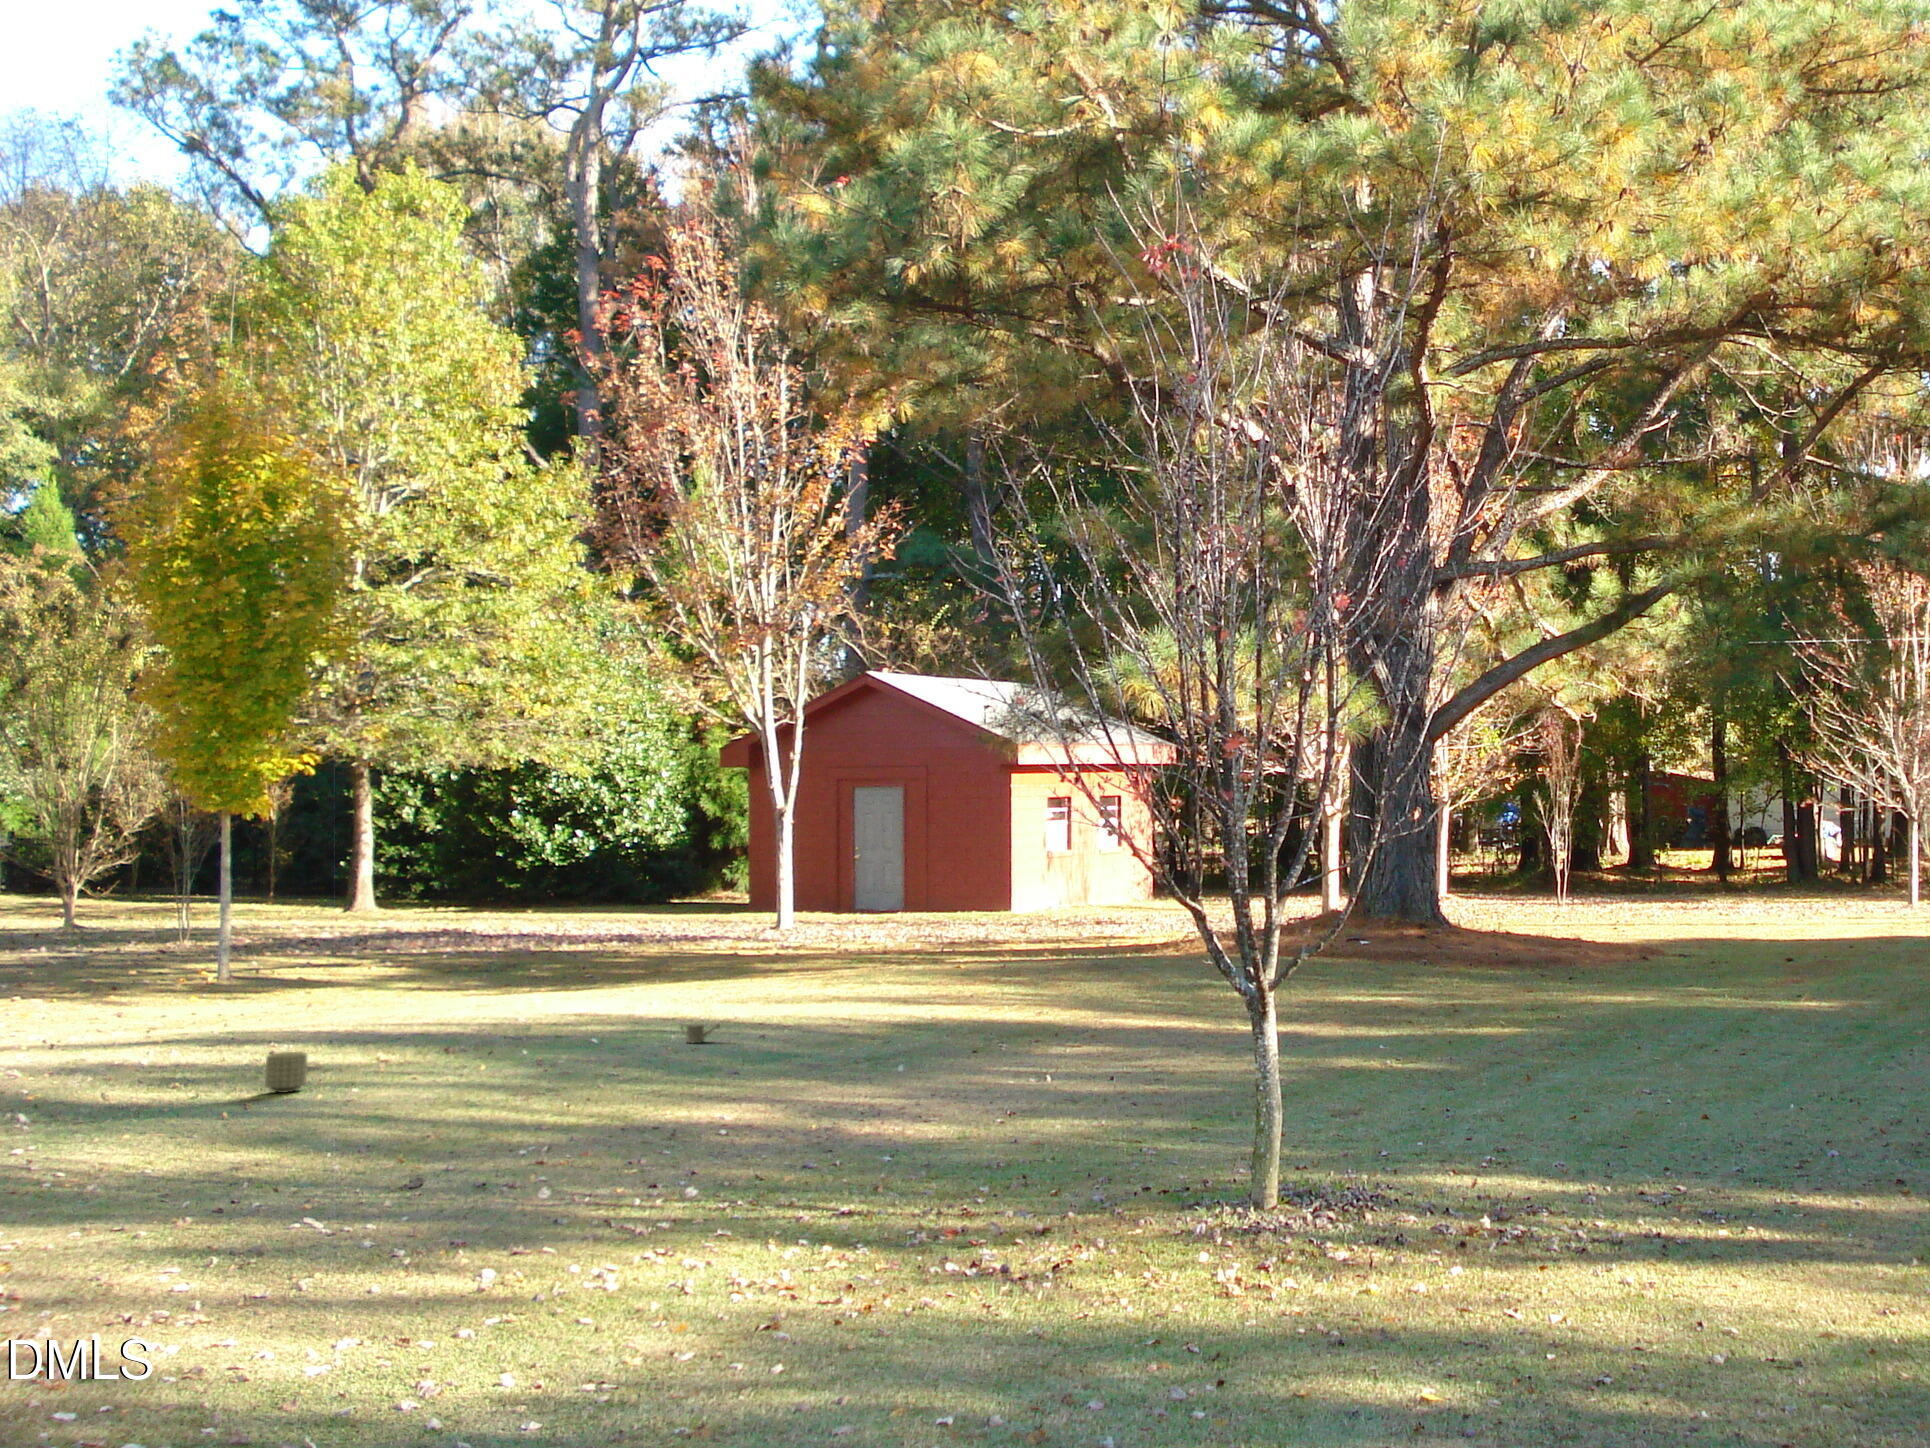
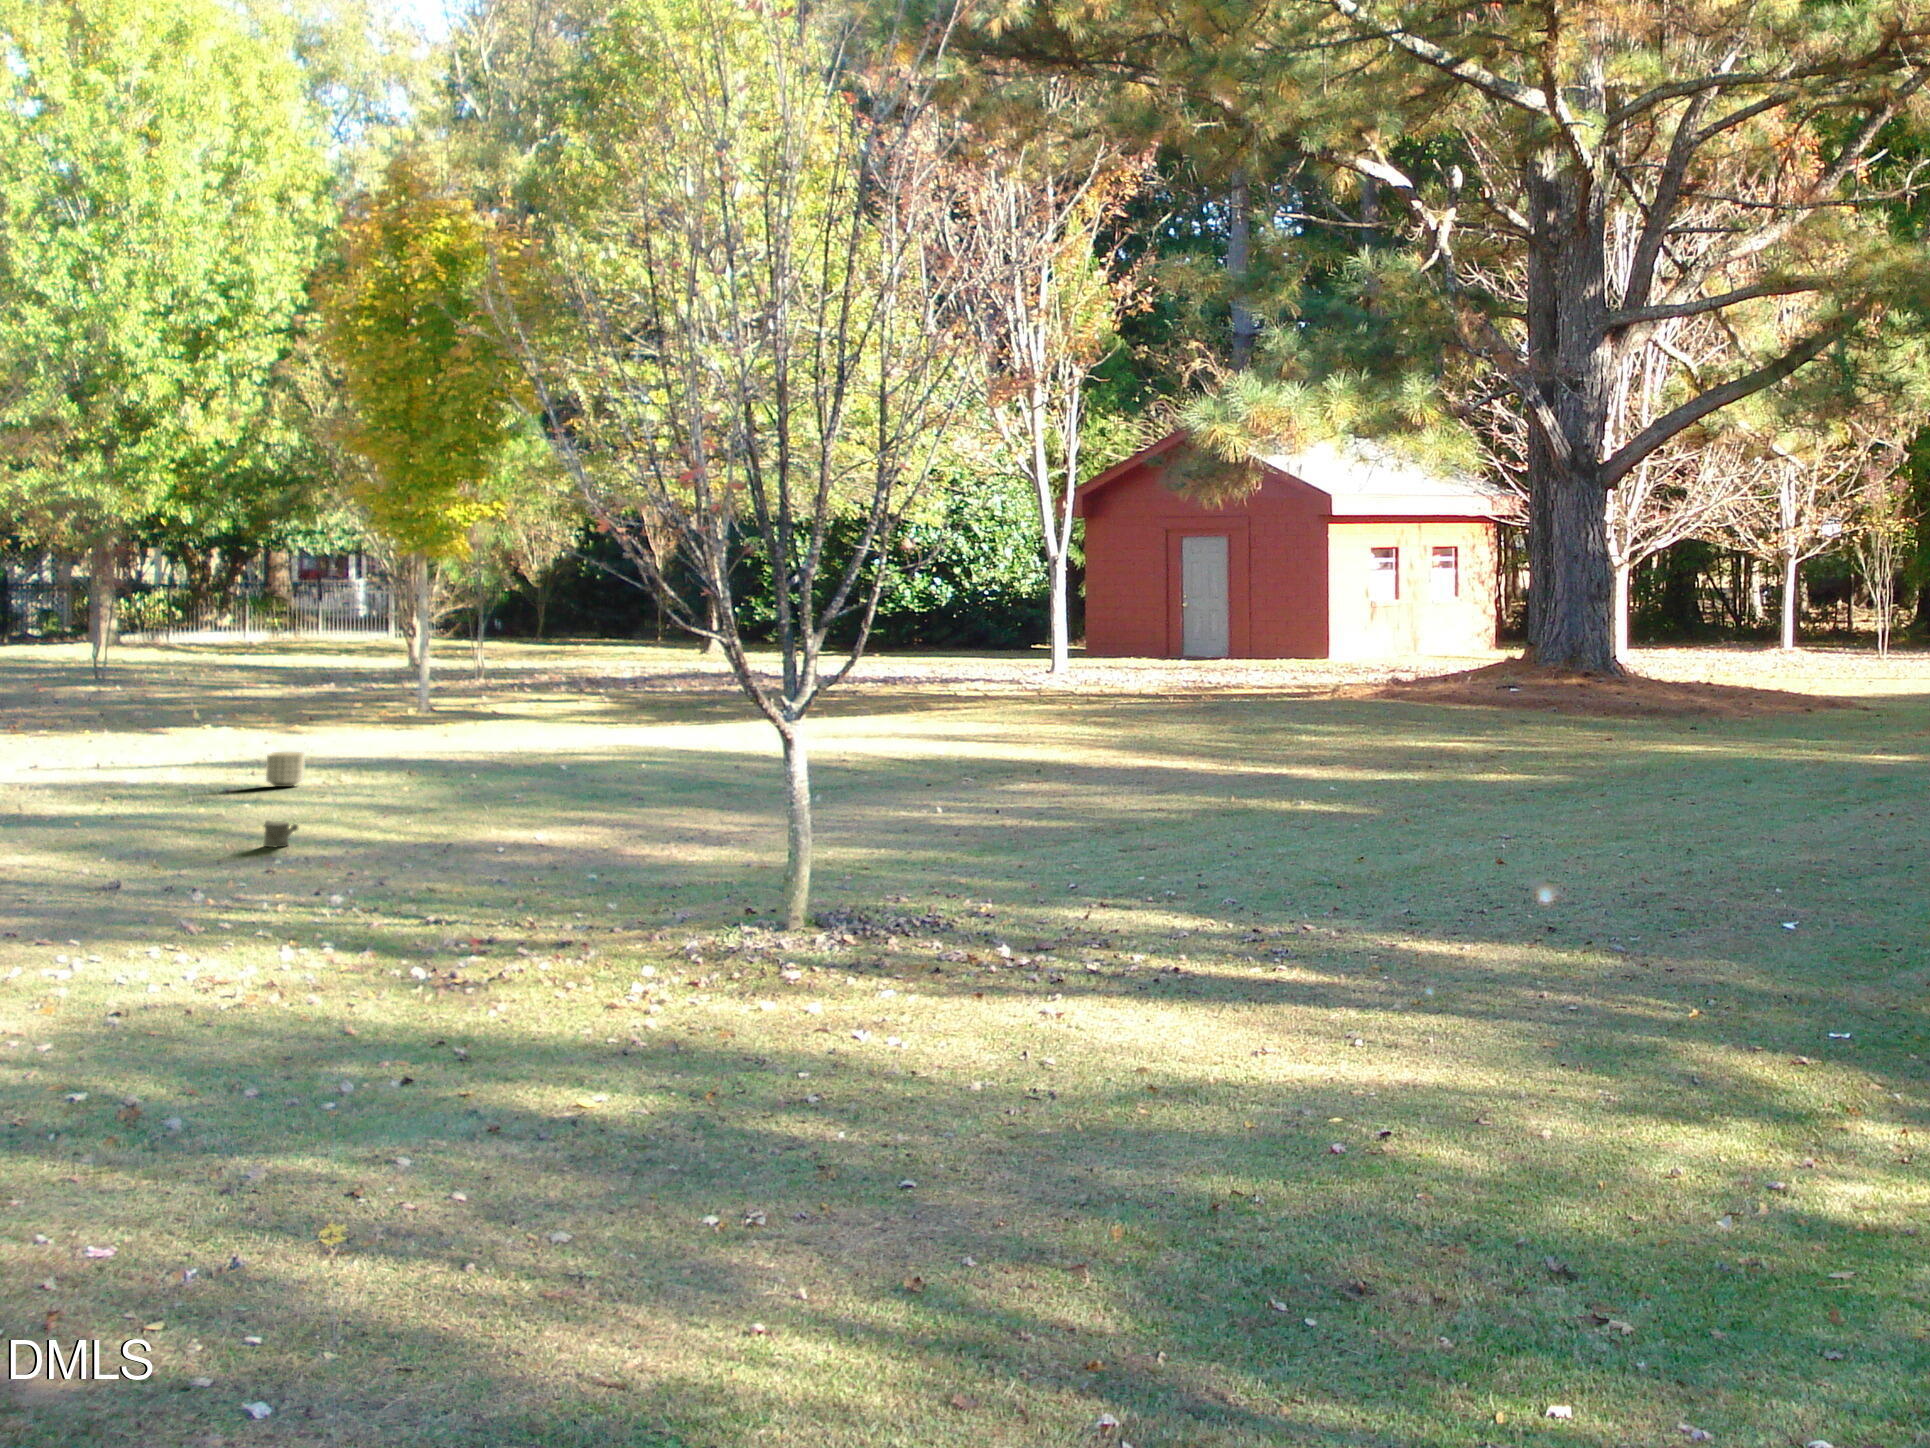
watering can: present [681,1024,720,1043] -> present [264,821,298,847]

